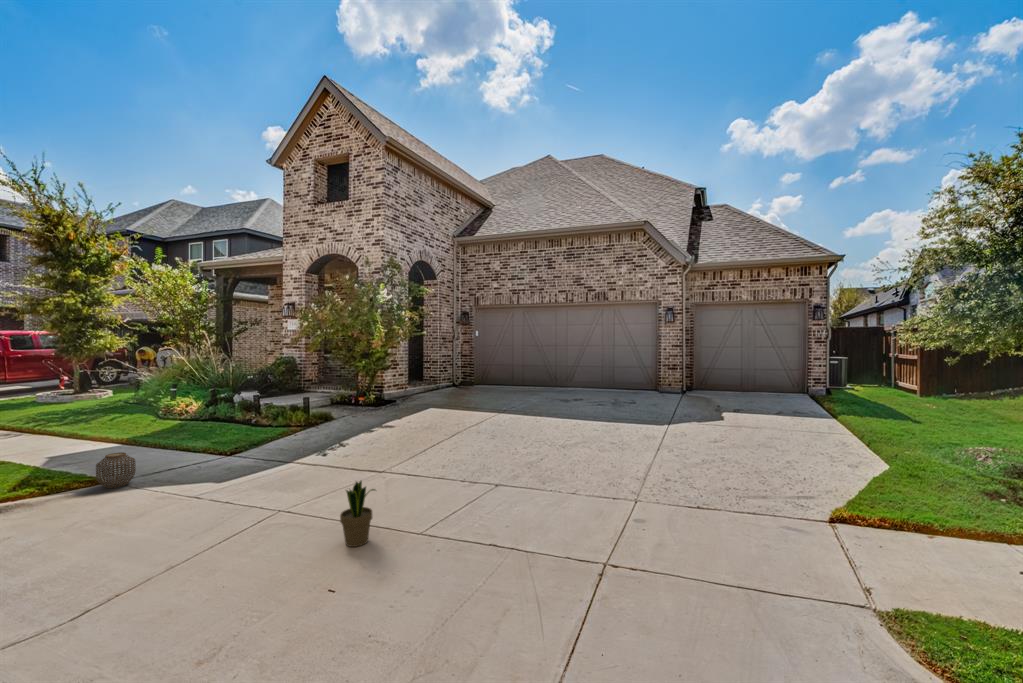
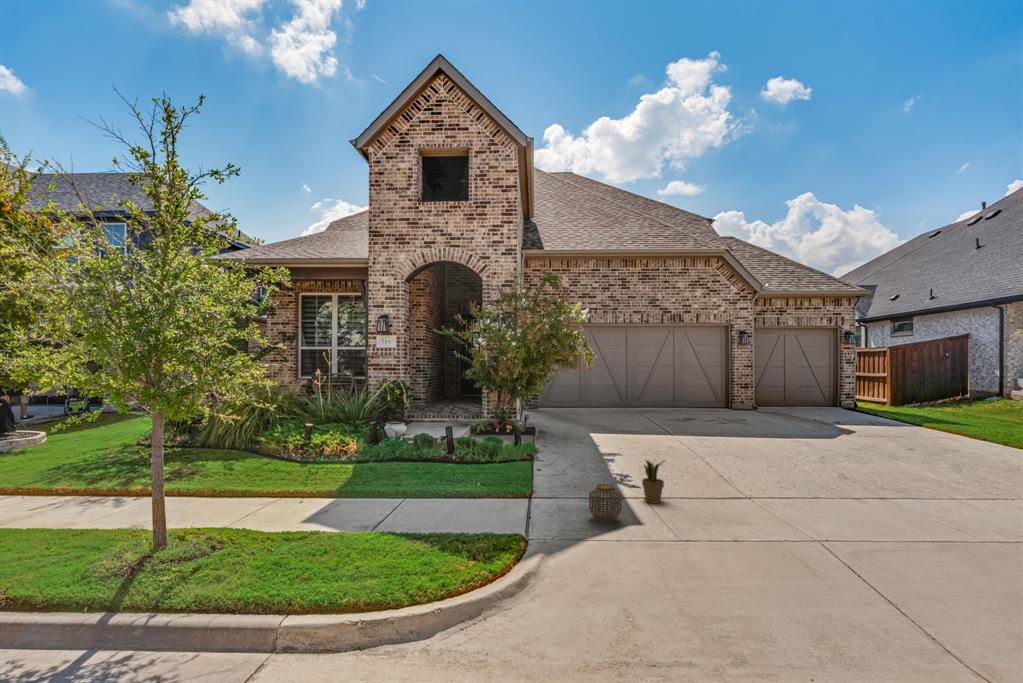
potted plant: present [340,481,375,547] -> present [642,460,665,503]

